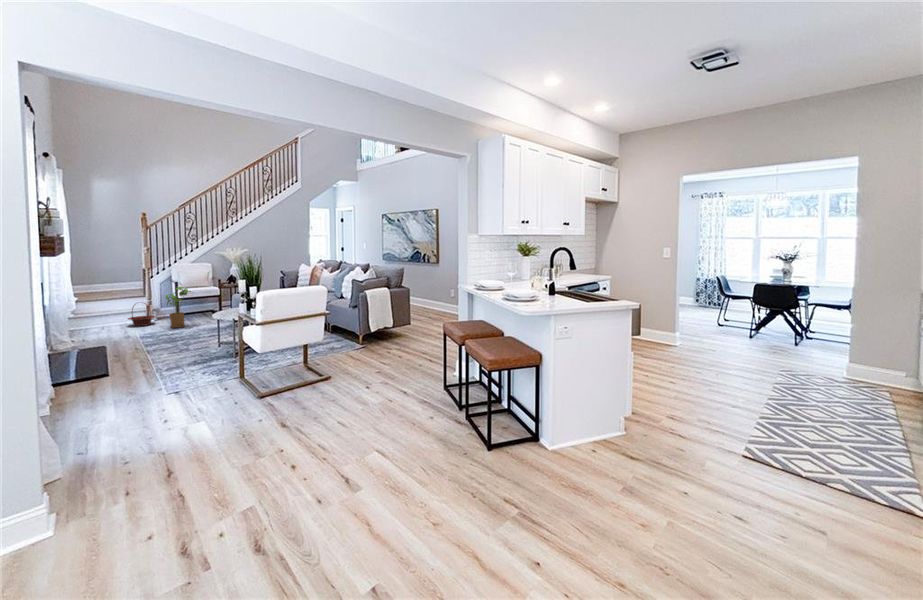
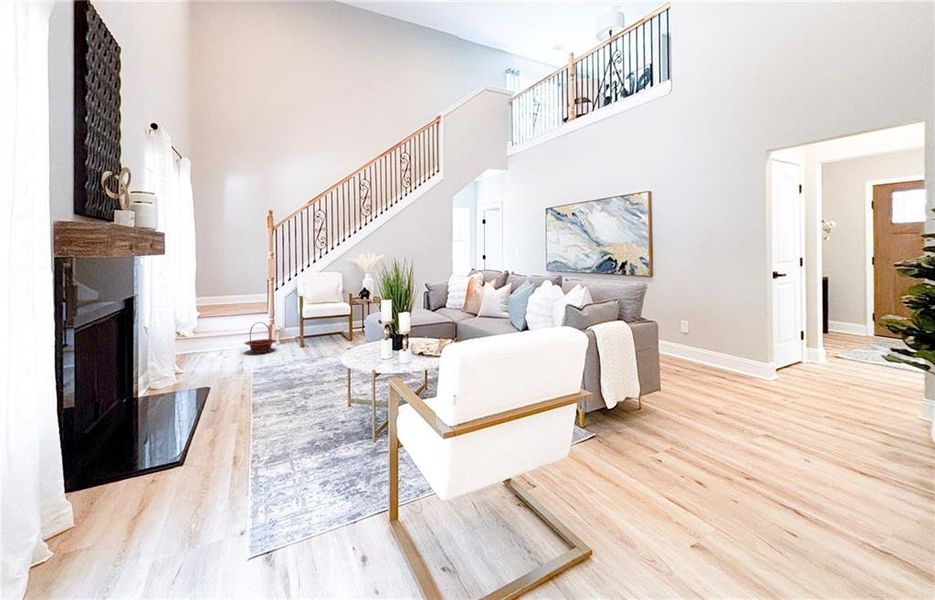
house plant: present [165,287,191,328] -> none [288,304,321,358]

